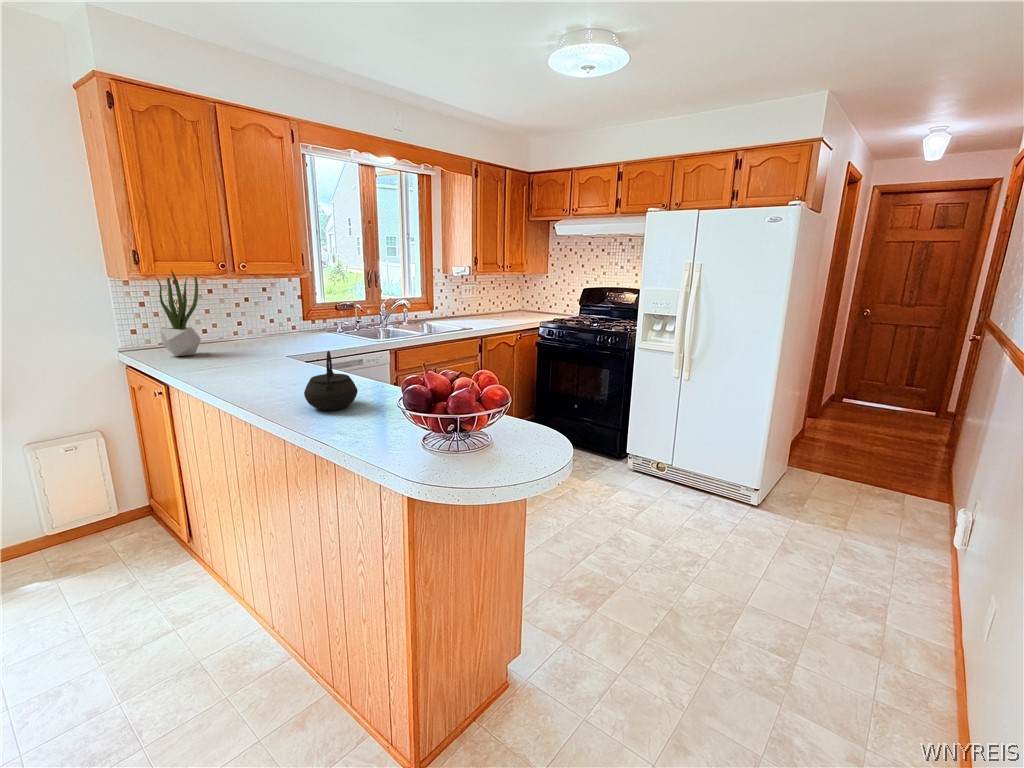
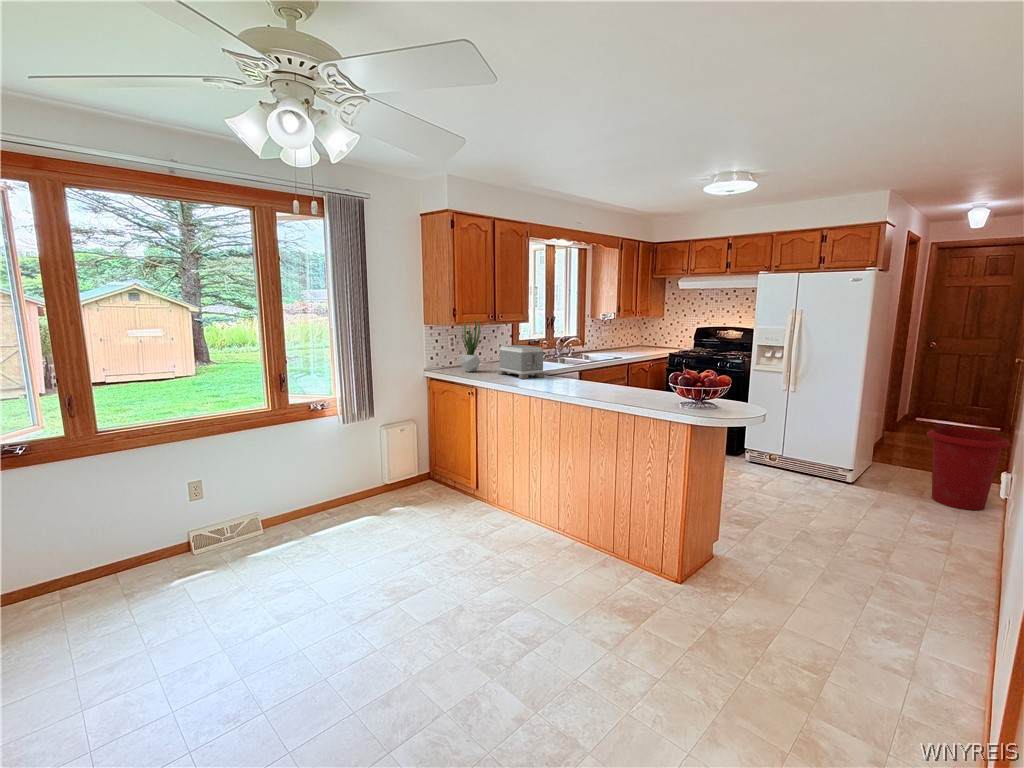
toaster: none [214,314,282,373] -> present [498,345,544,379]
kettle: present [304,351,358,410] -> none [599,360,627,393]
waste bin: none [853,435,963,553] -> present [927,428,1011,510]

